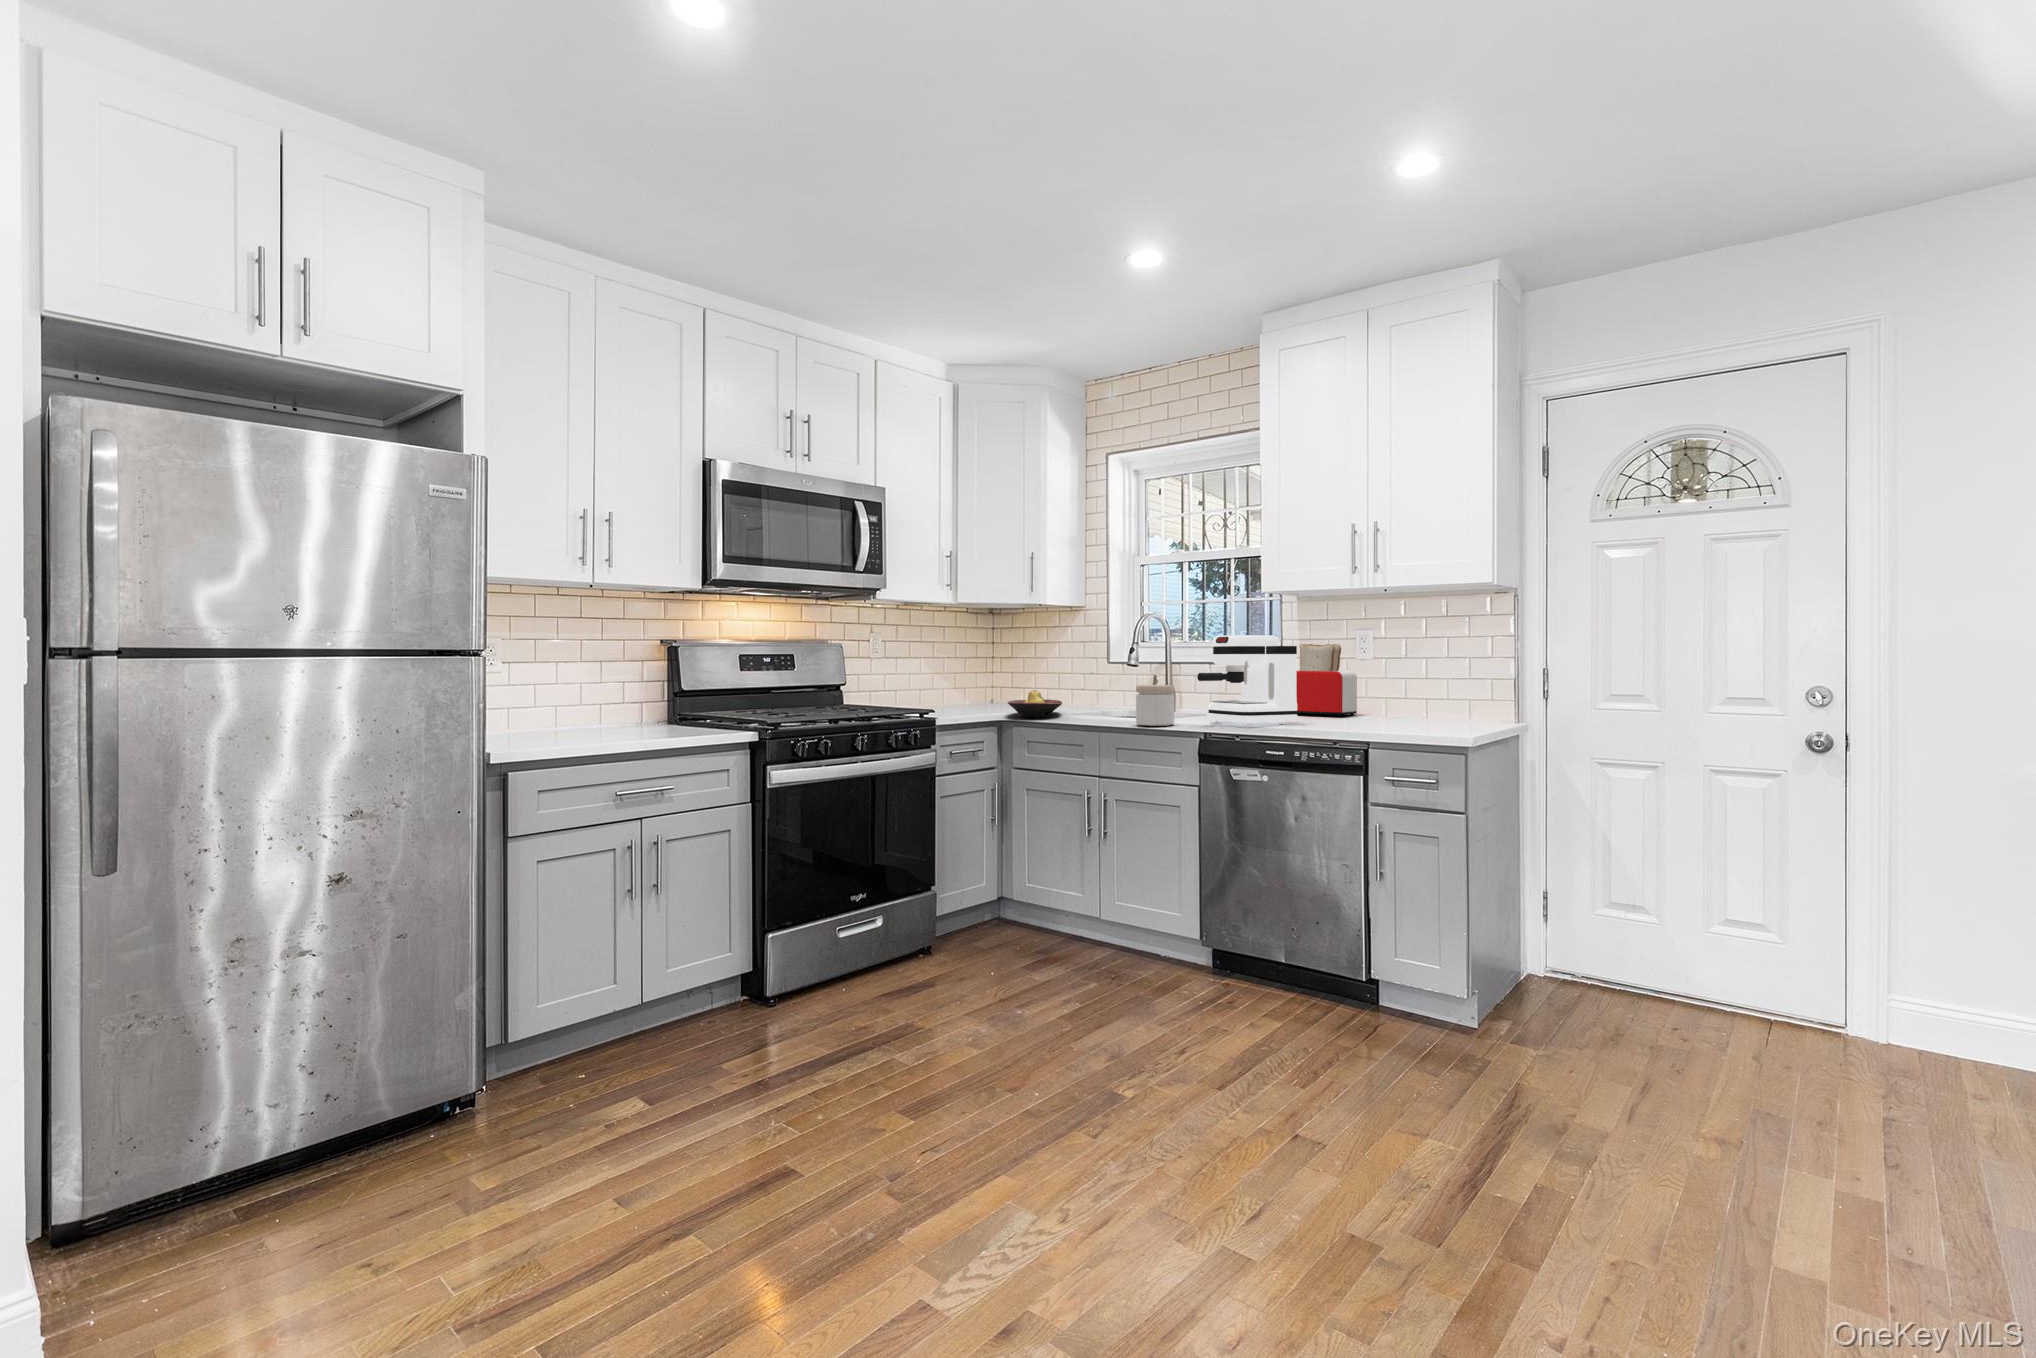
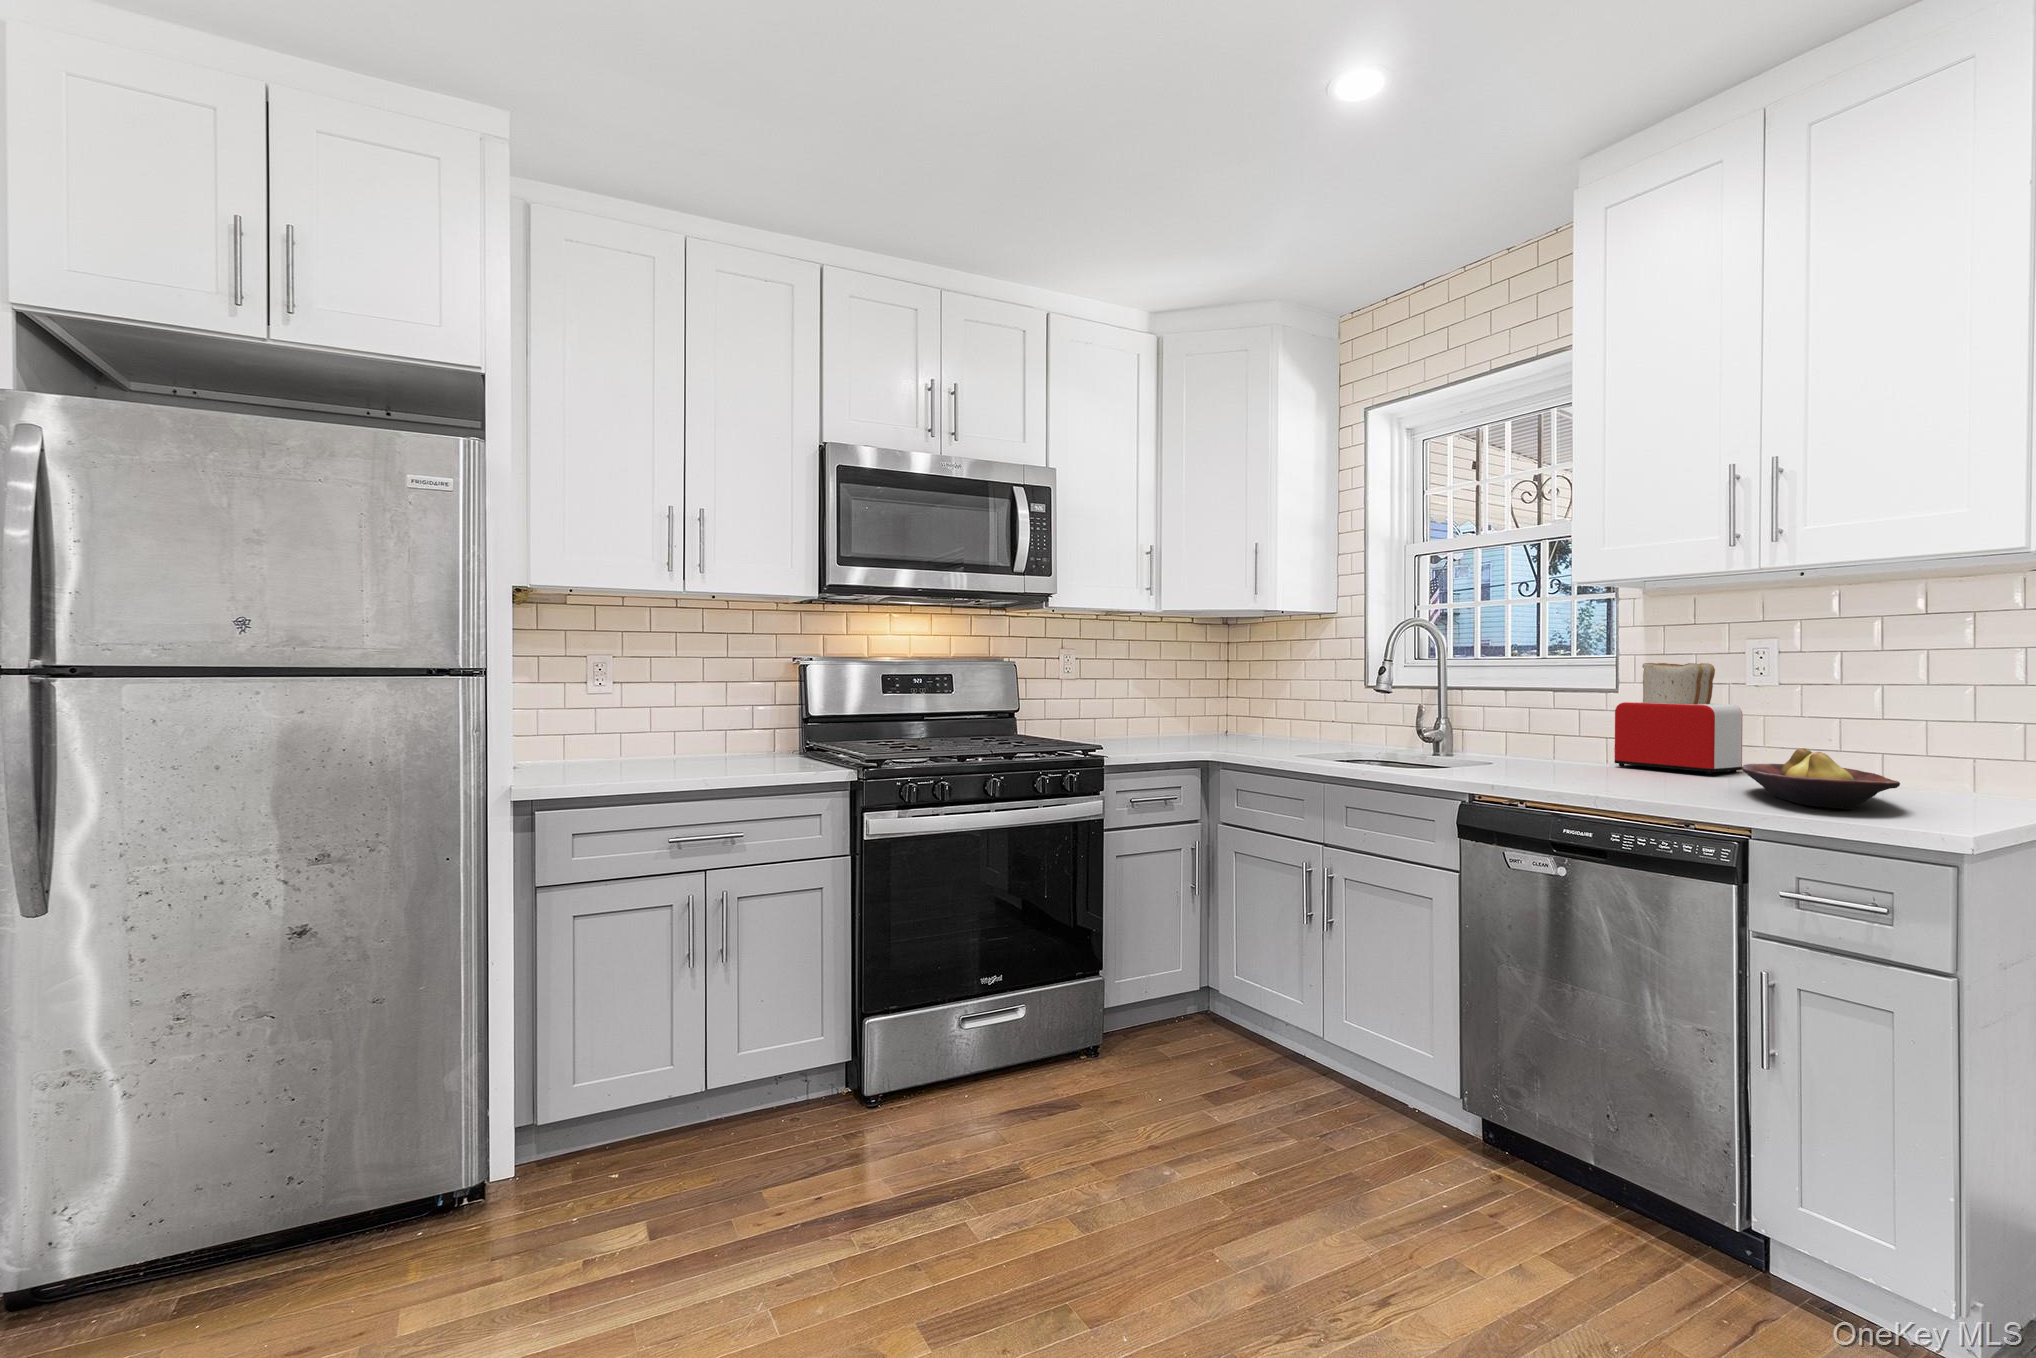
coffee maker: present [1197,635,1297,725] -> none [1464,650,1629,785]
jar: present [1136,685,1174,726] -> none [1373,719,1430,779]
fruit bowl: present [1008,690,1062,717] -> present [1742,748,1900,809]

